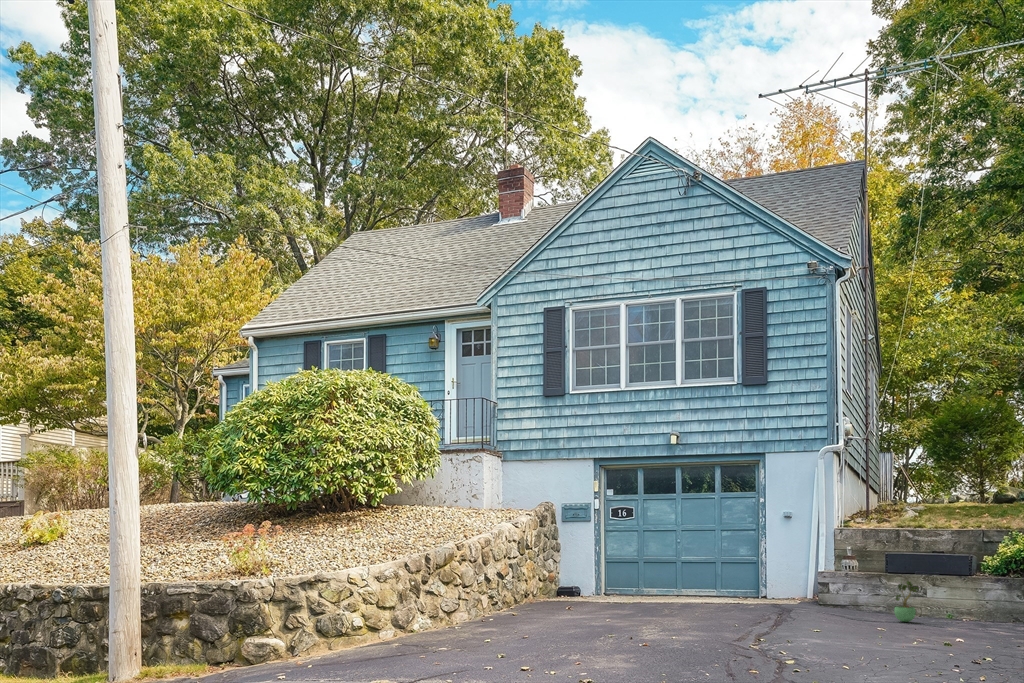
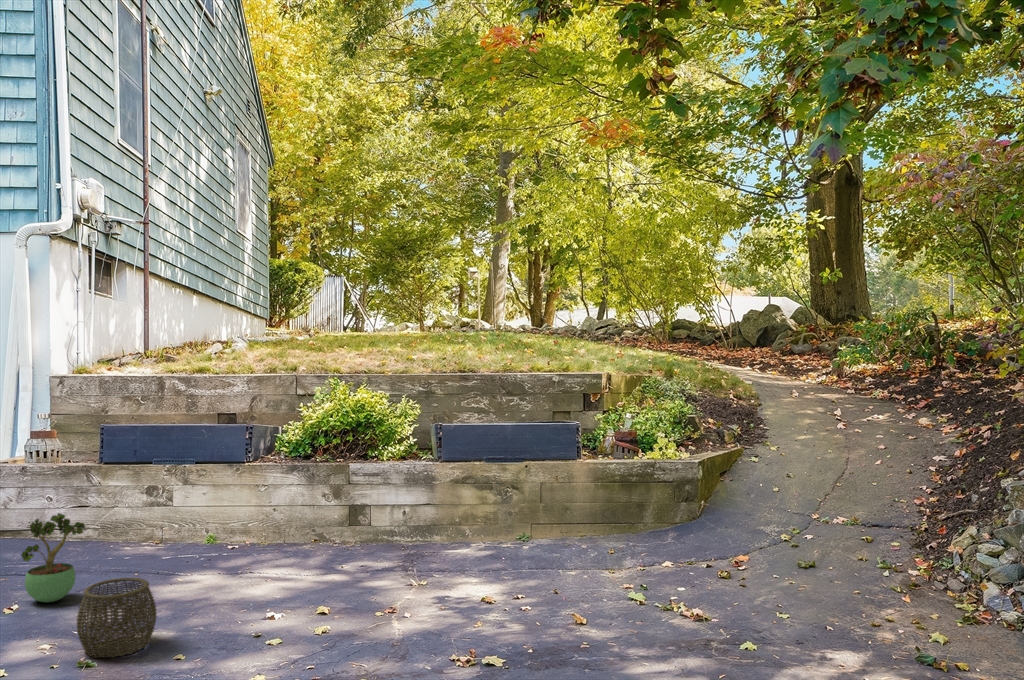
woven basket: none [942,603,975,631] -> present [76,578,157,658]

